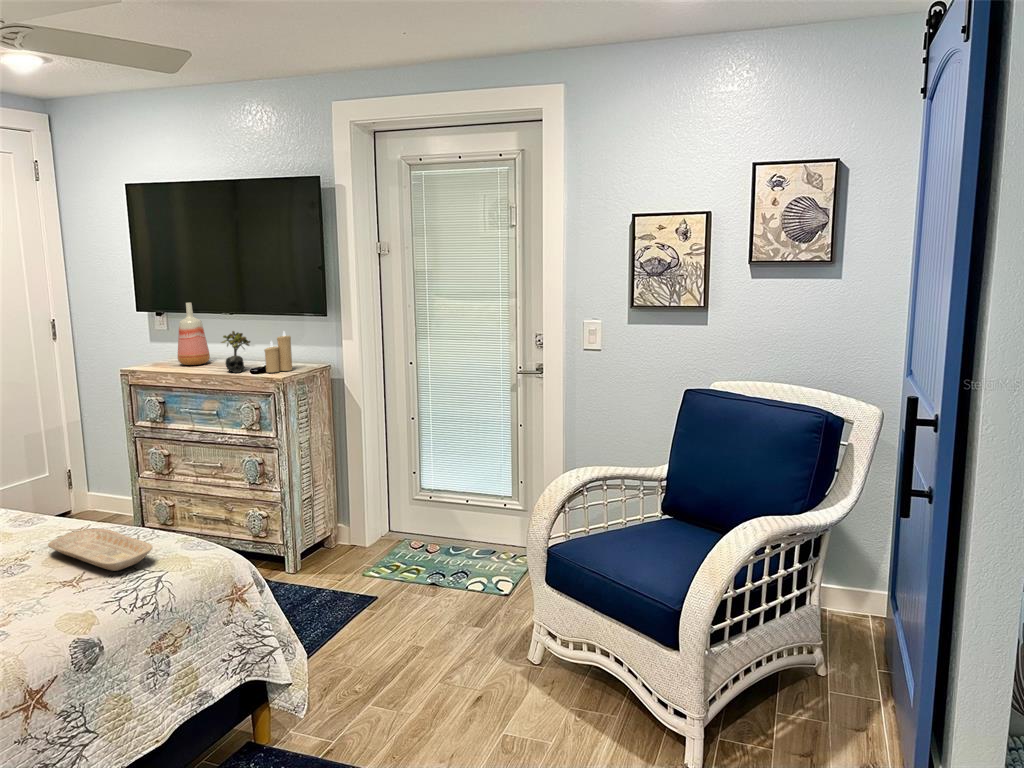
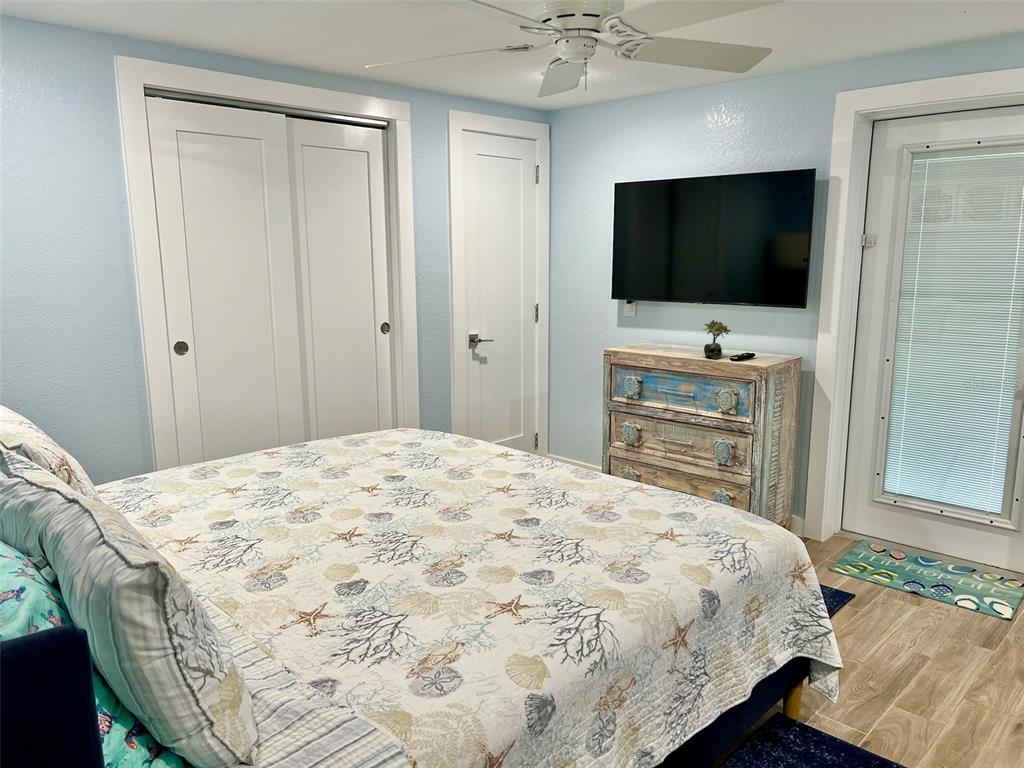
vase: present [178,303,210,365] -> none [652,293,680,350]
candle: present [264,331,292,373] -> none [744,321,771,361]
tray: present [48,529,152,571] -> none [626,487,727,529]

